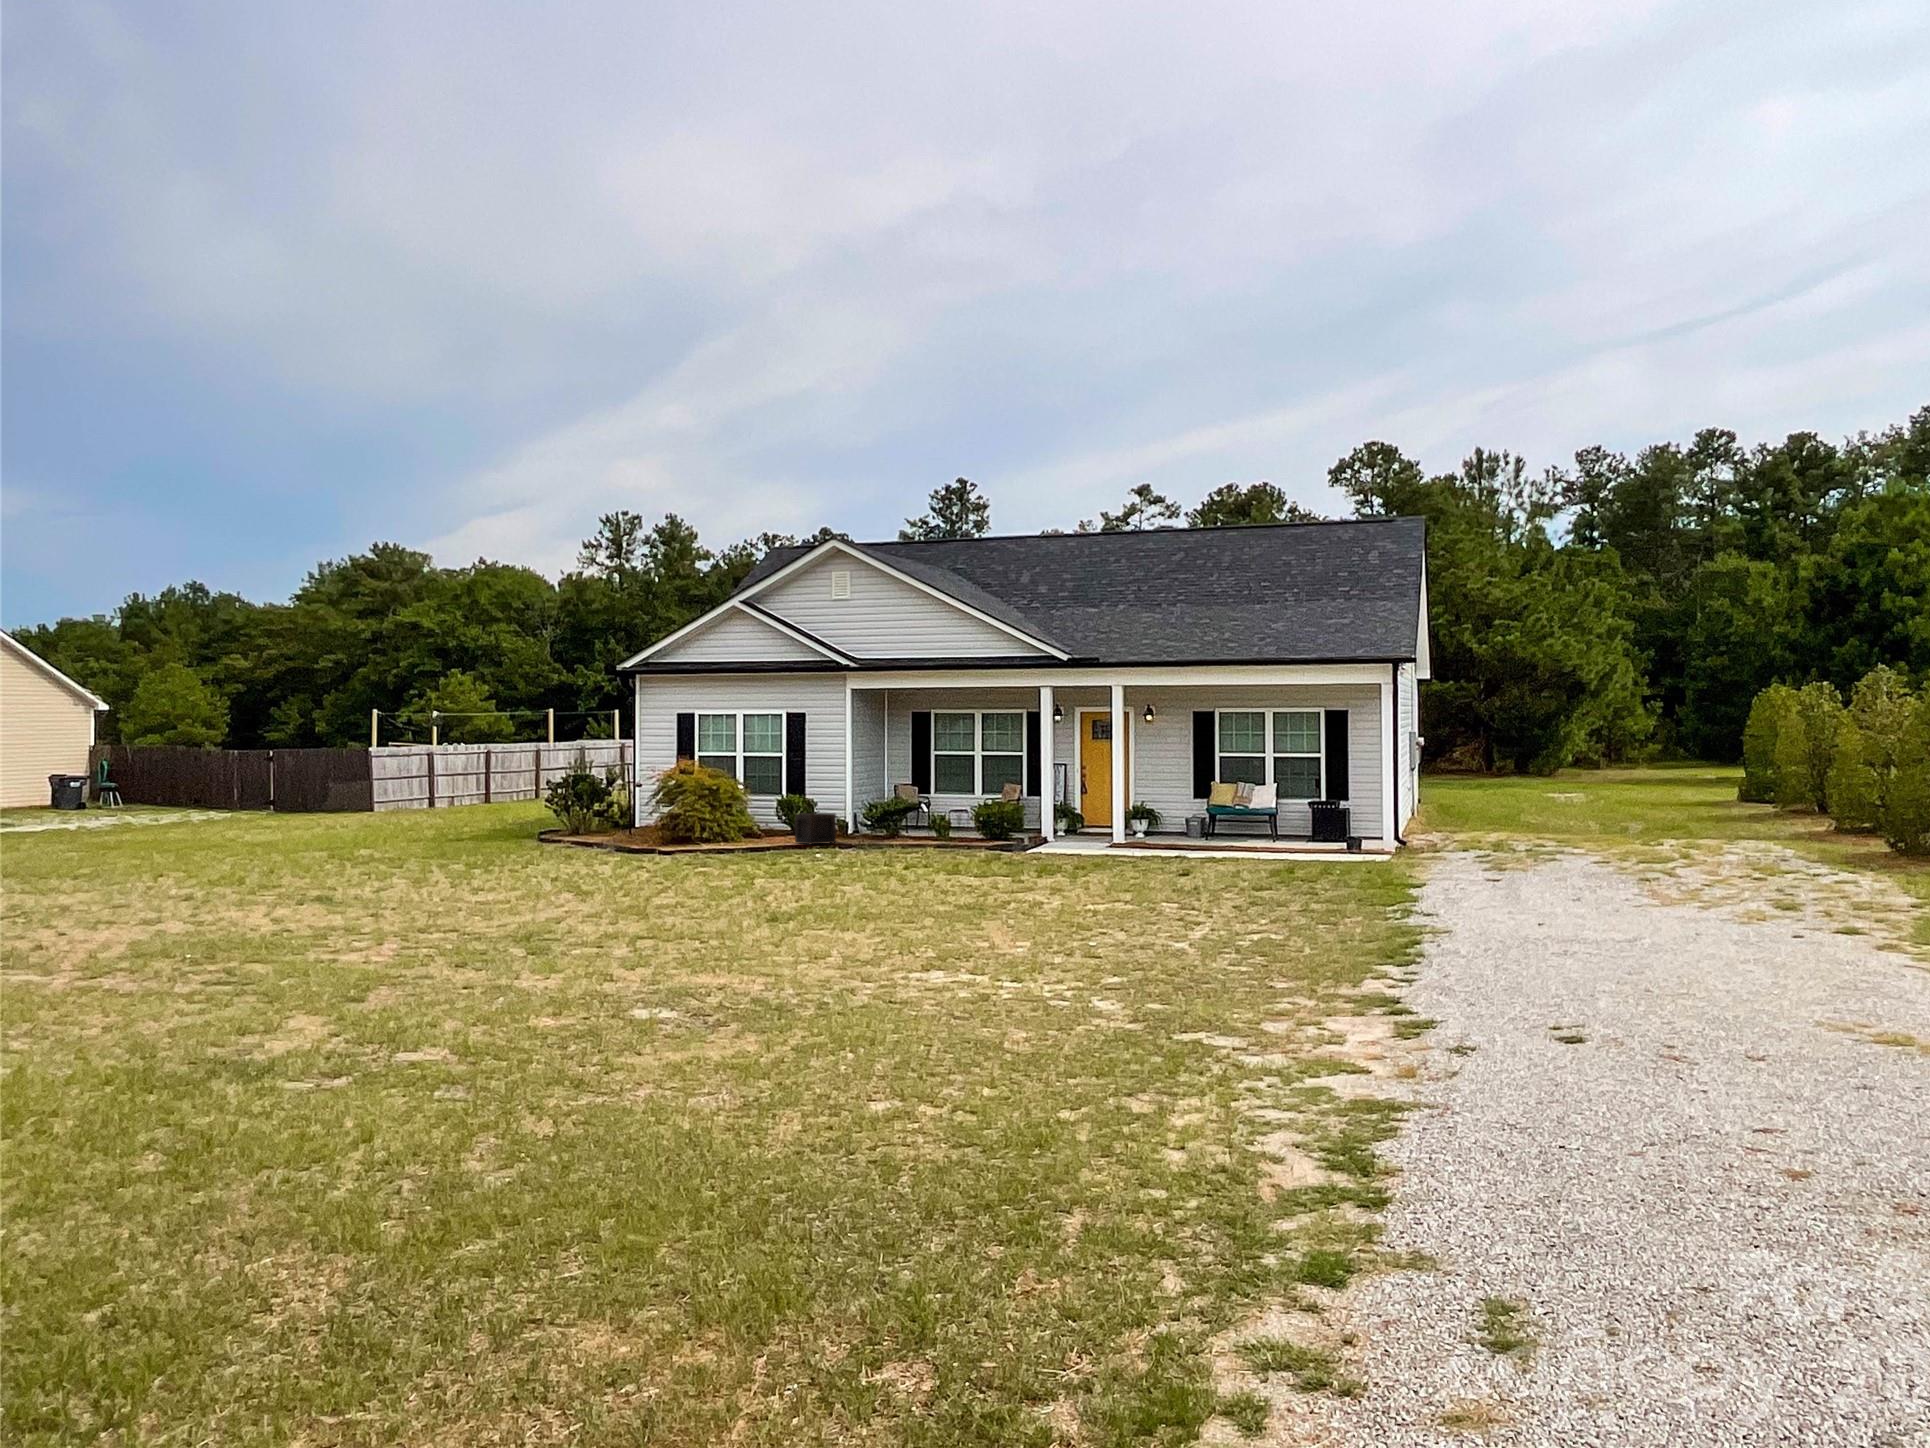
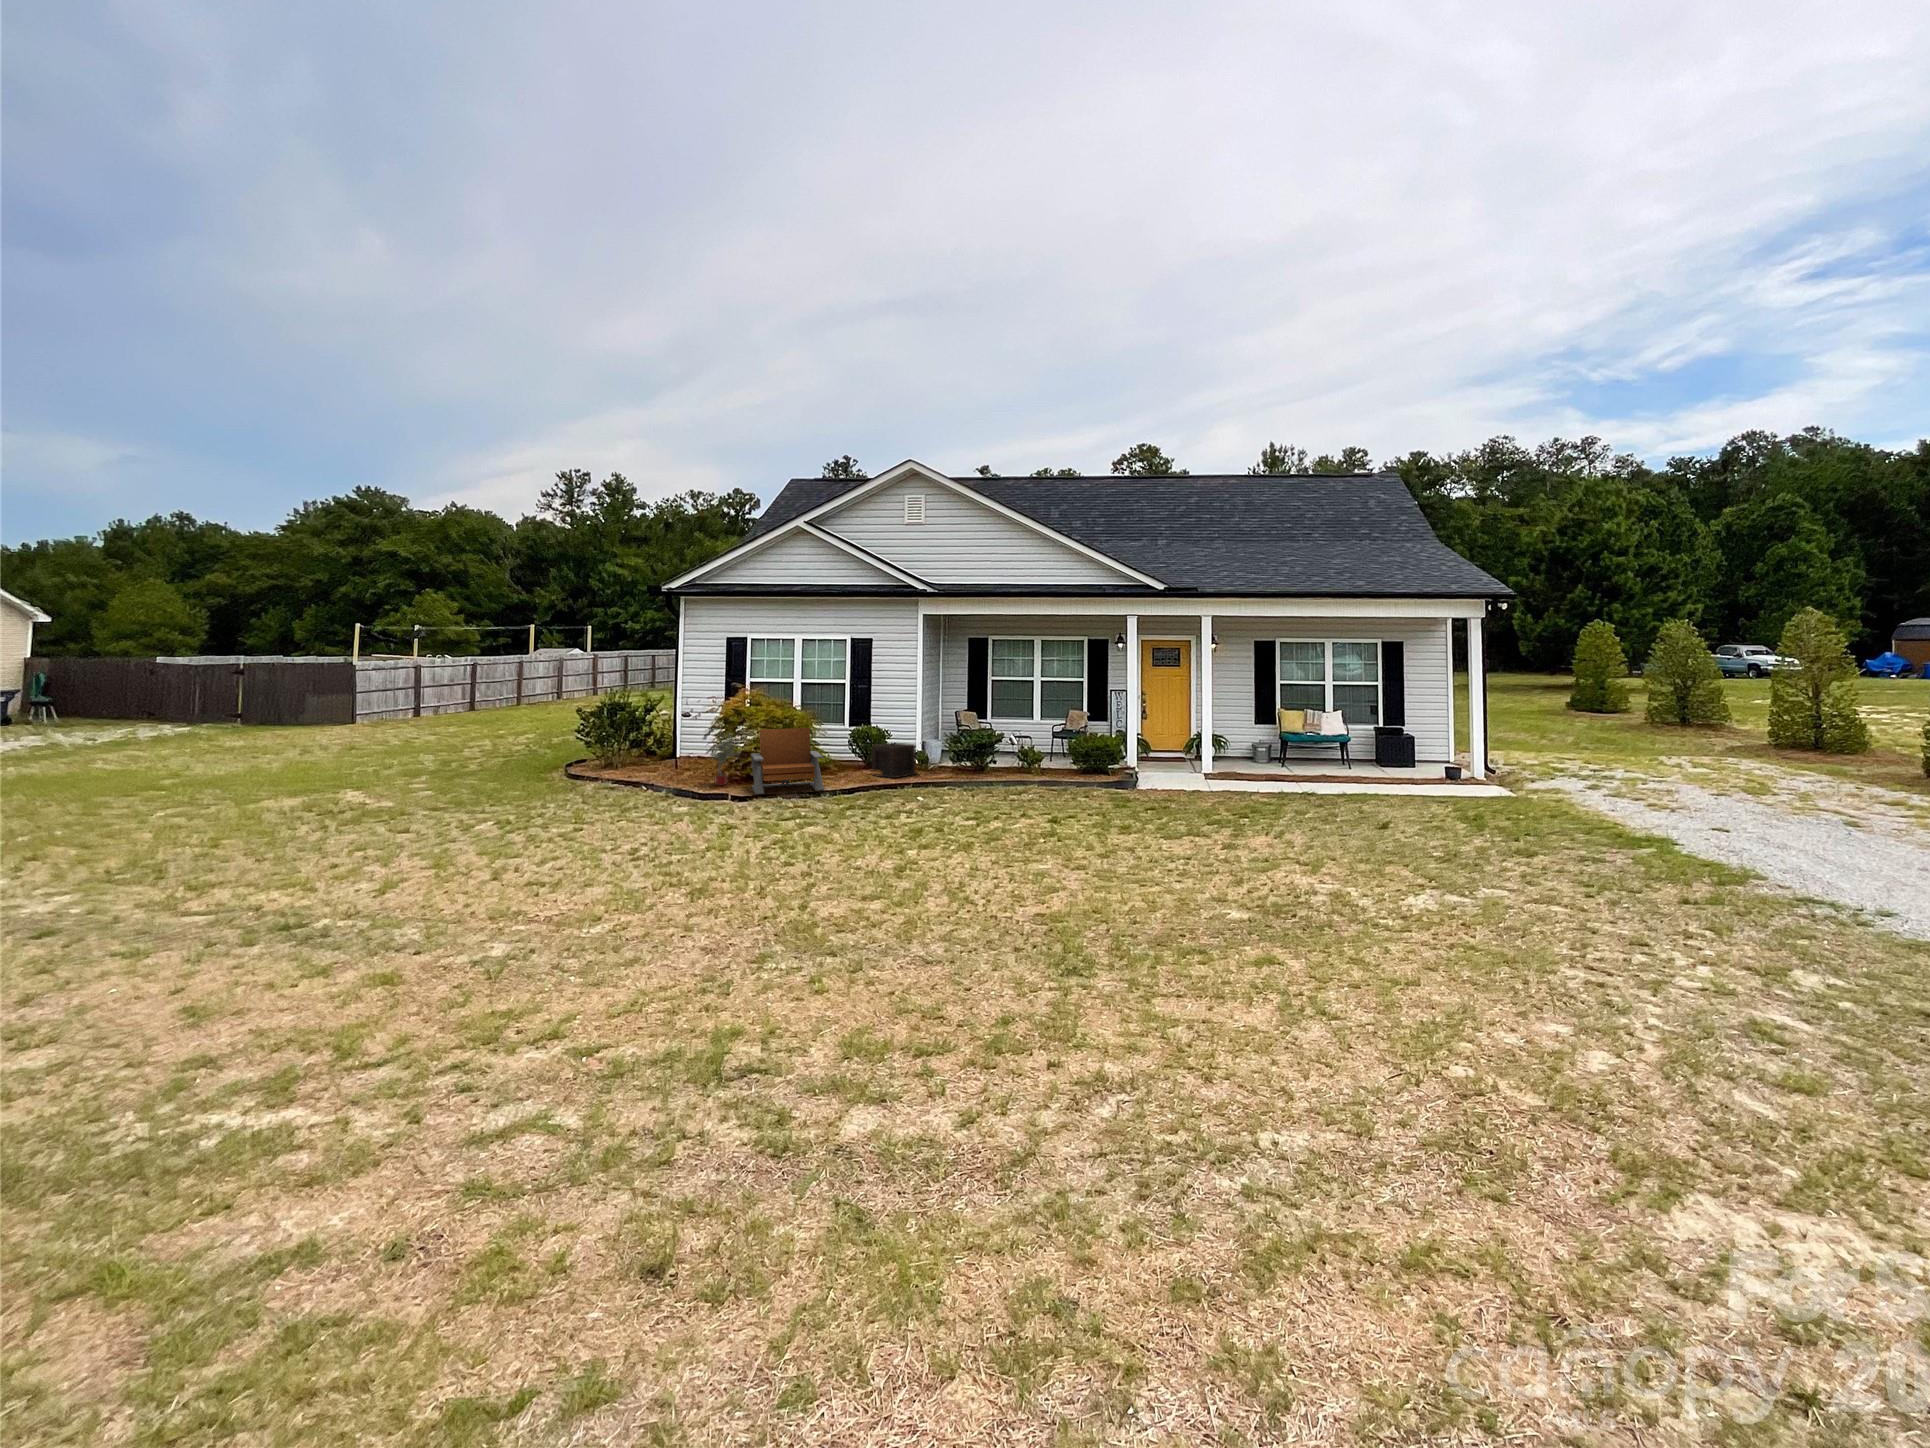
lounge chair: none [673,794,738,851] -> present [751,728,824,794]
potted tree: none [645,798,672,847] -> present [711,732,738,786]

